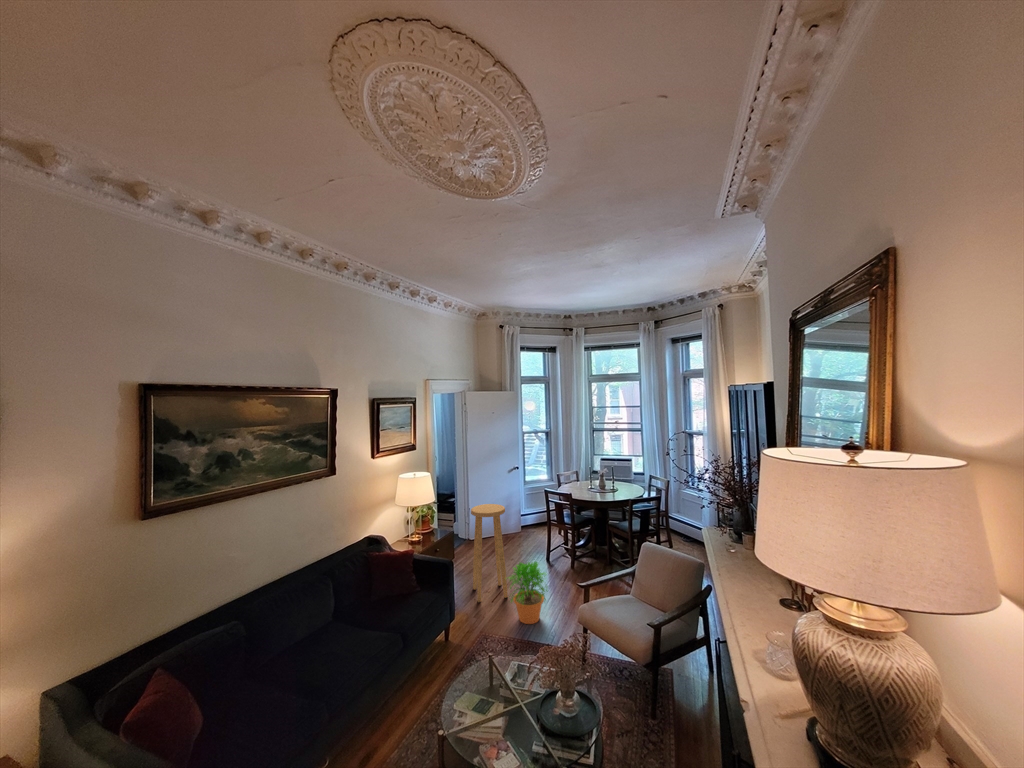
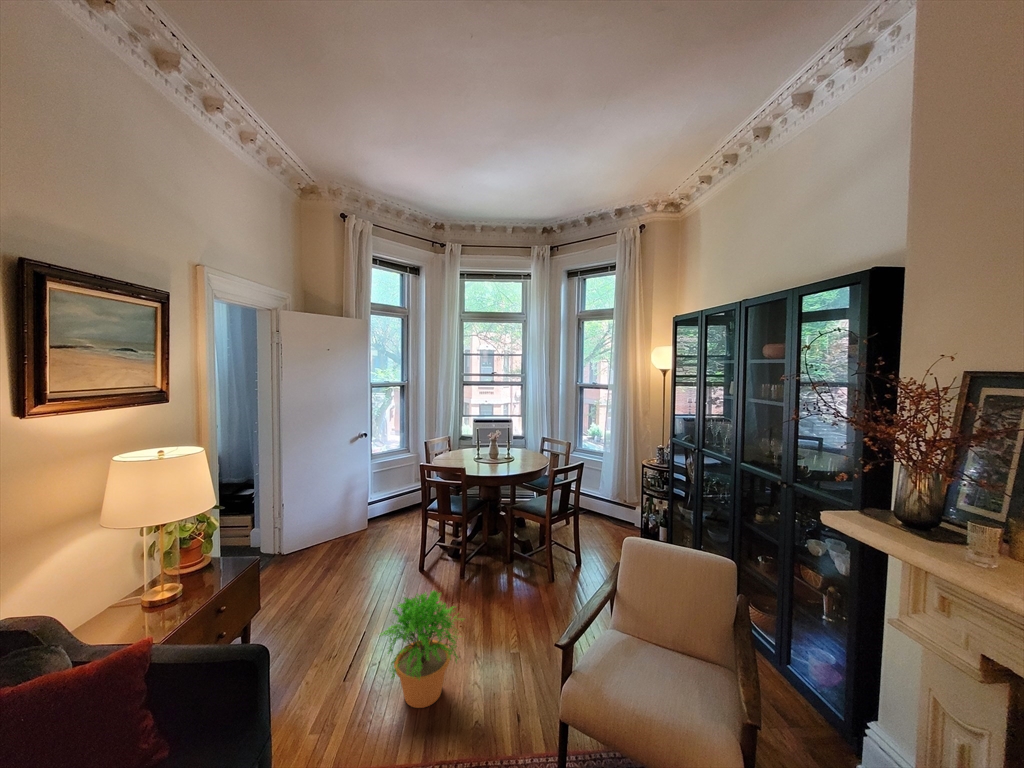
stool: present [471,504,508,602] -> none [299,497,372,683]

